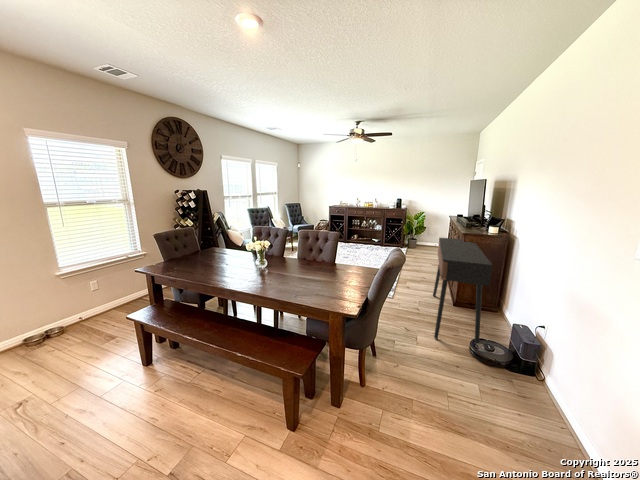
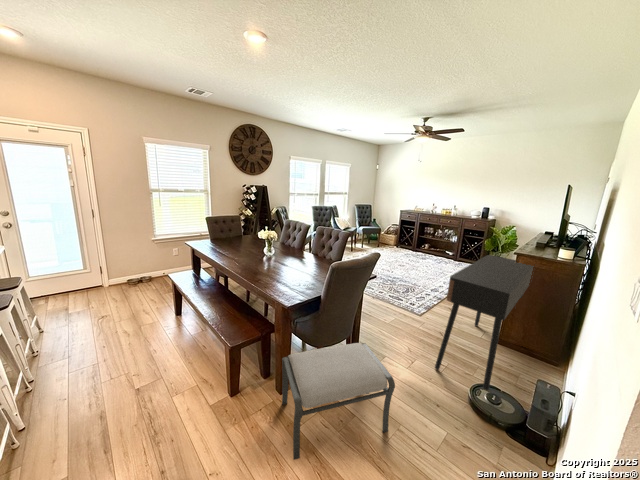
ottoman: none [346,332,450,461] -> present [282,343,395,460]

